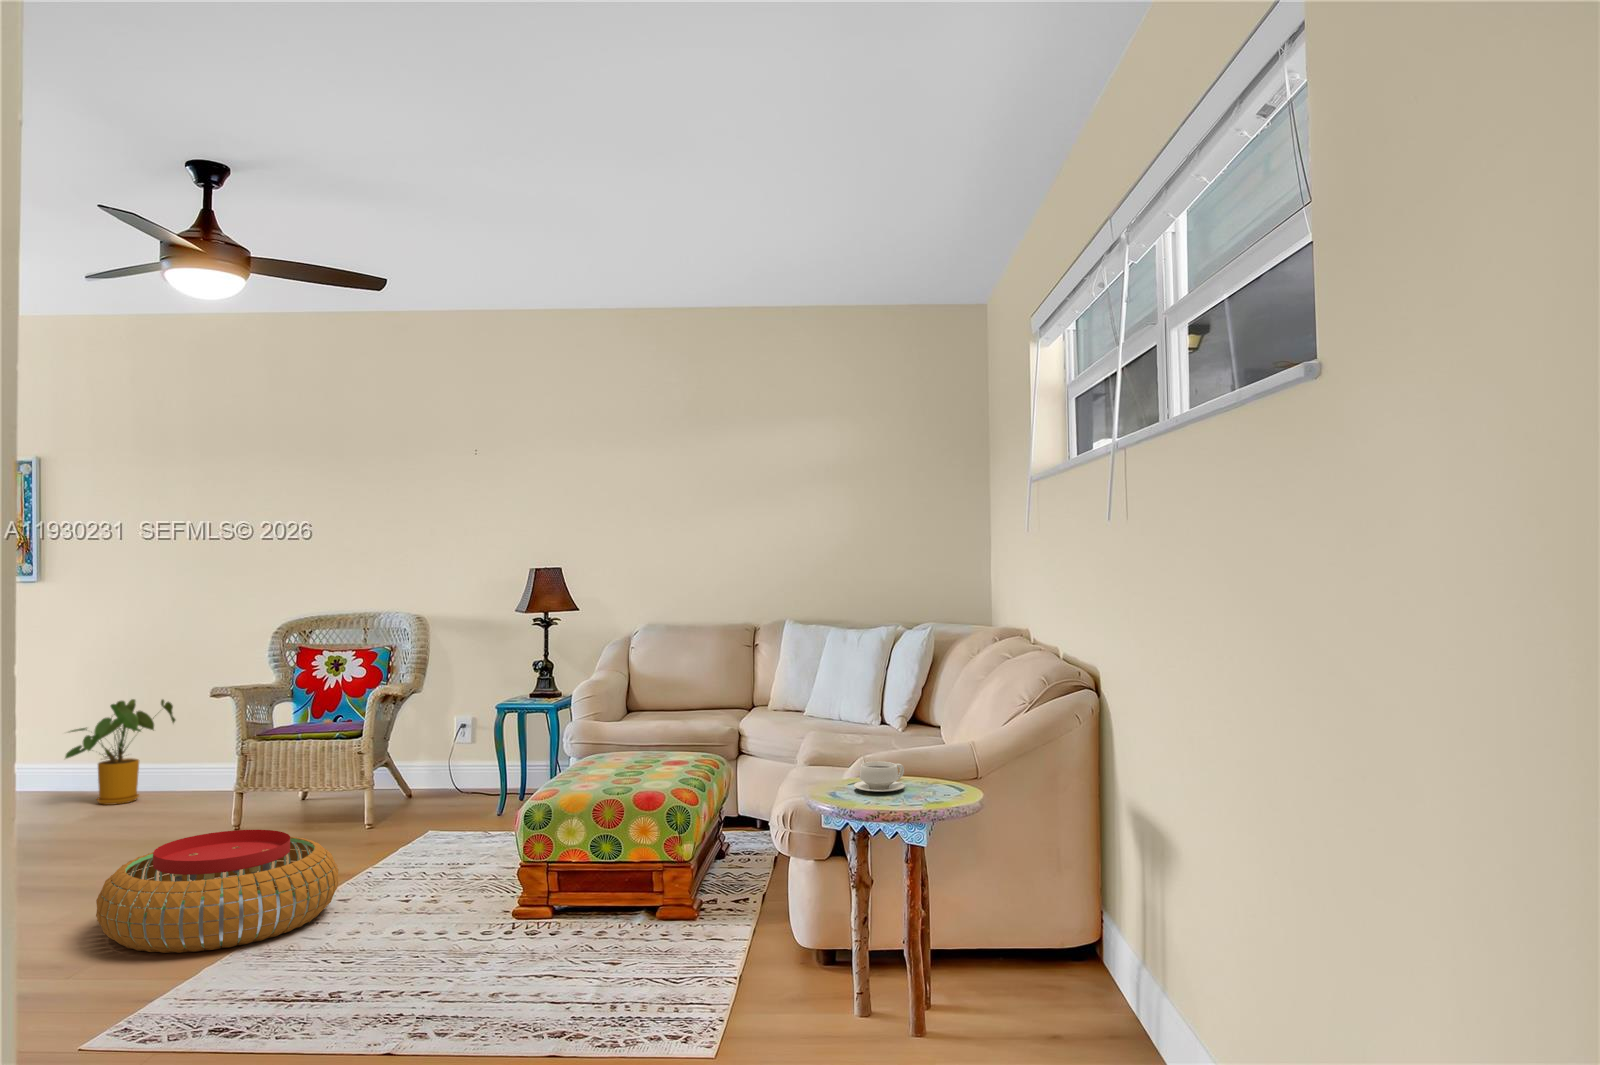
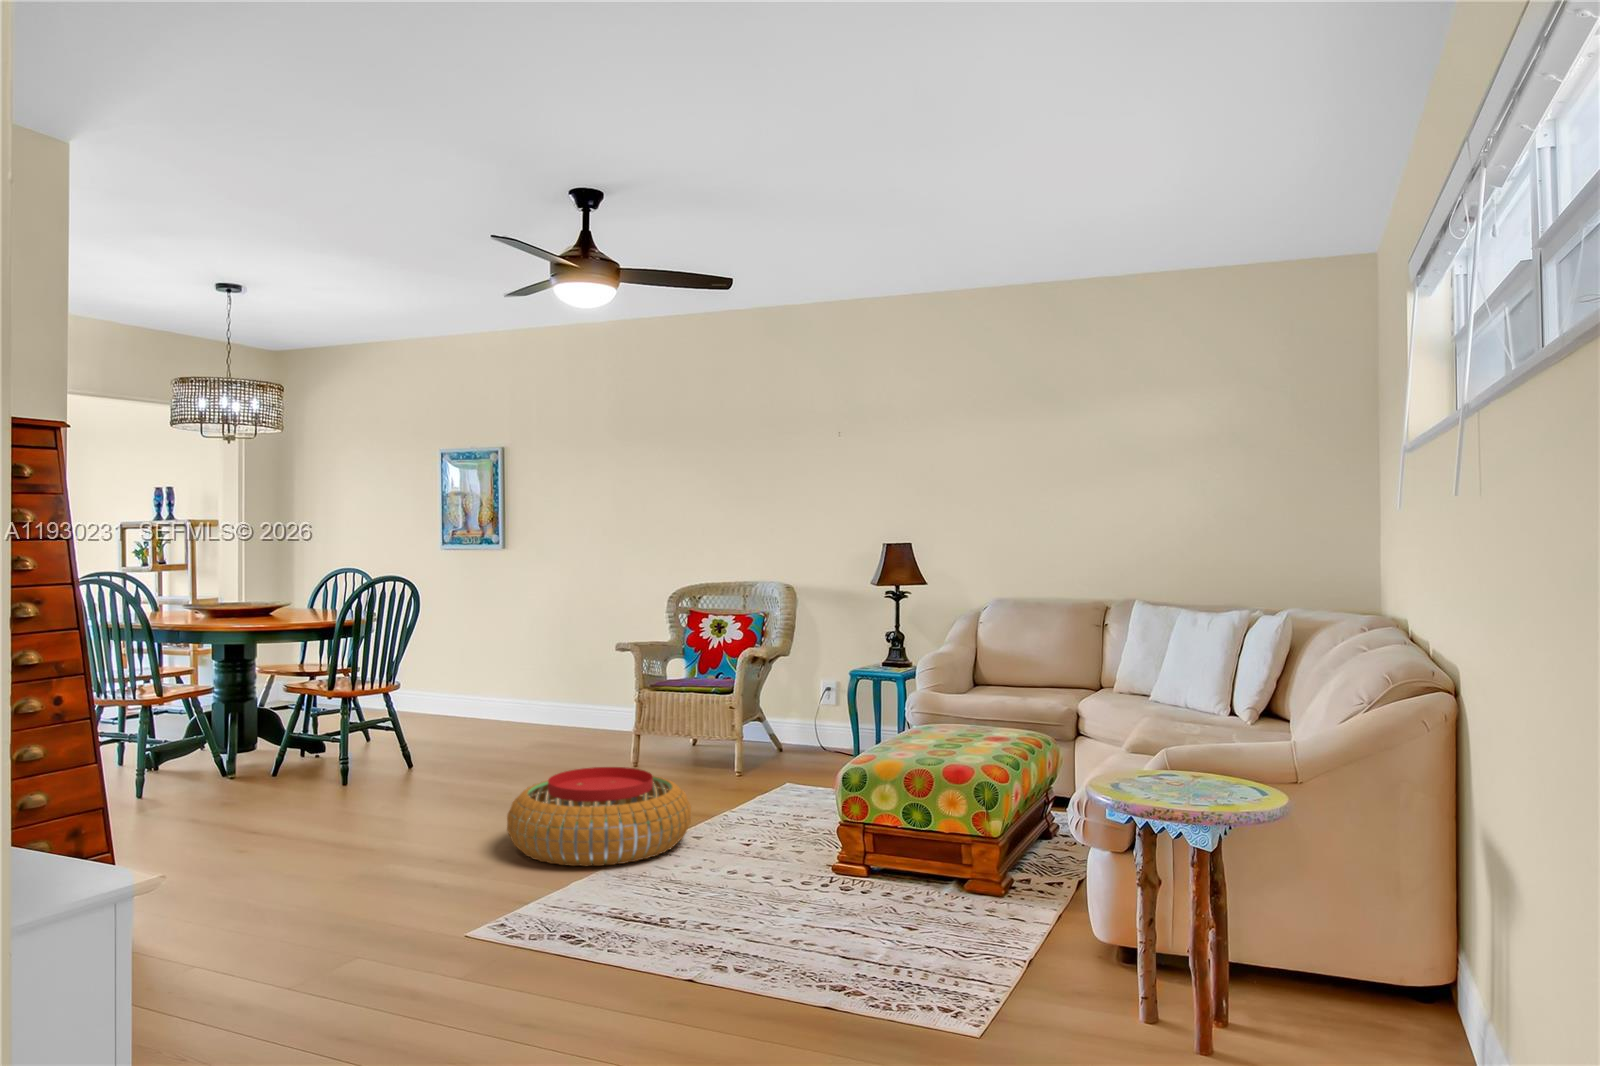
house plant: present [65,699,175,805] -> none [519,650,601,736]
teacup: present [854,762,904,791] -> none [1141,755,1201,789]

